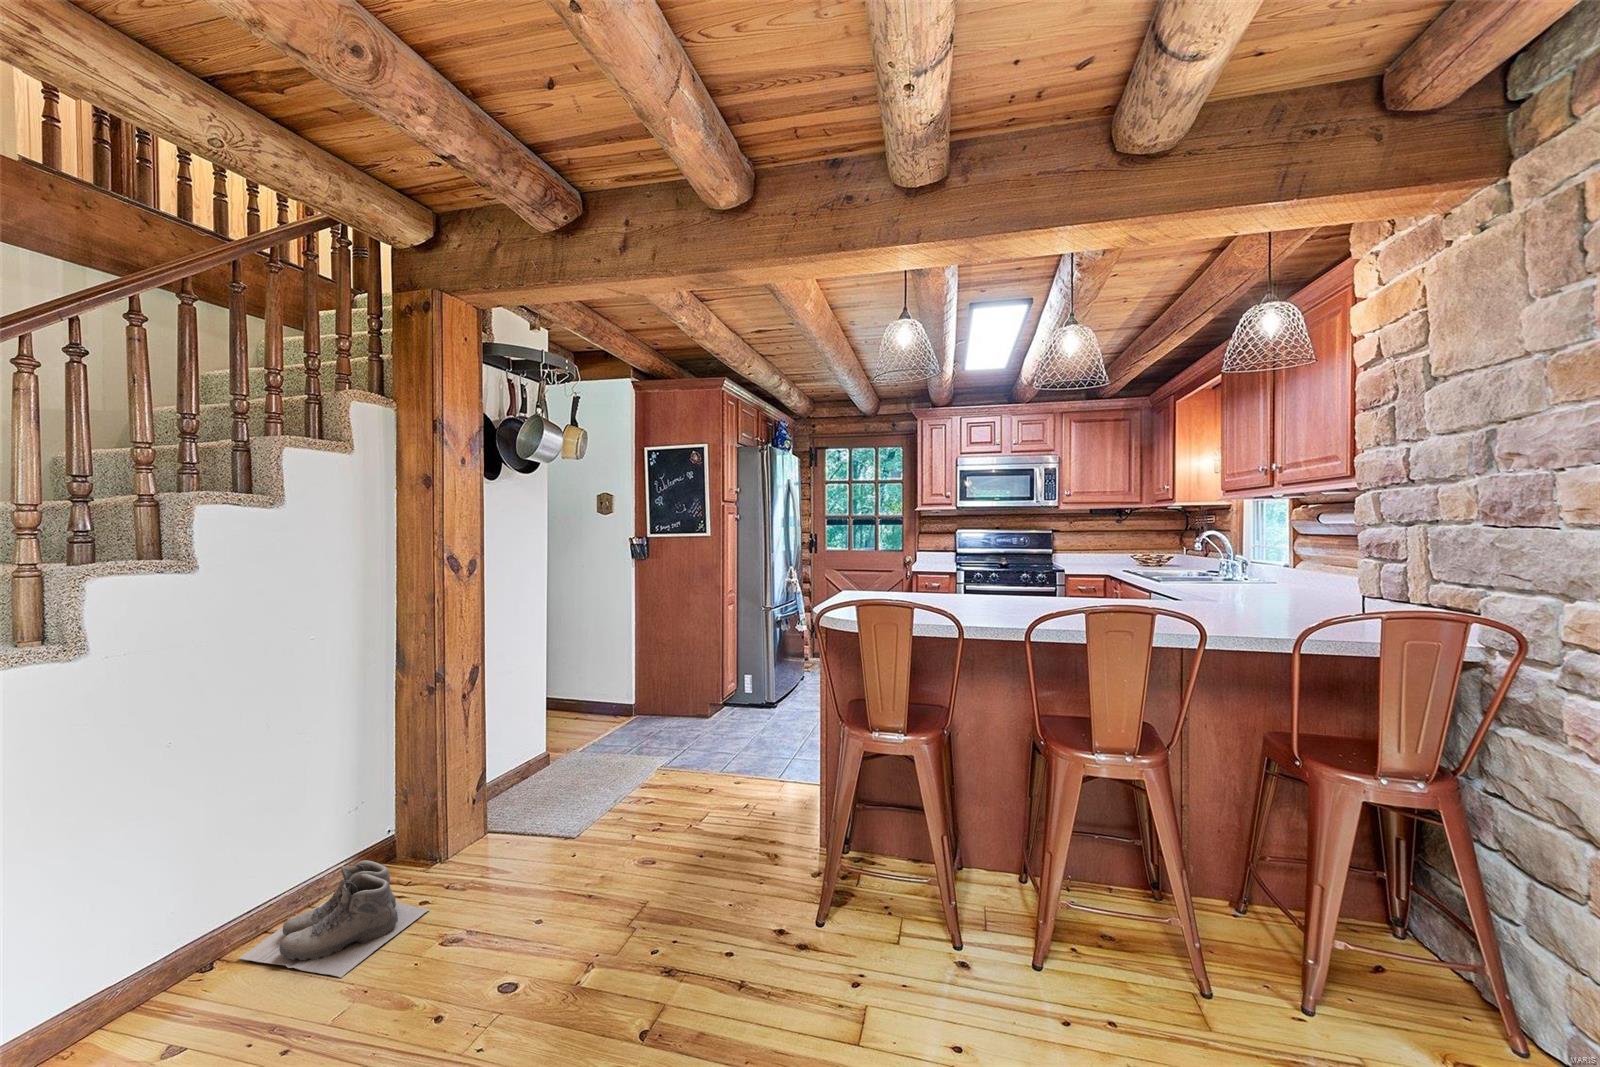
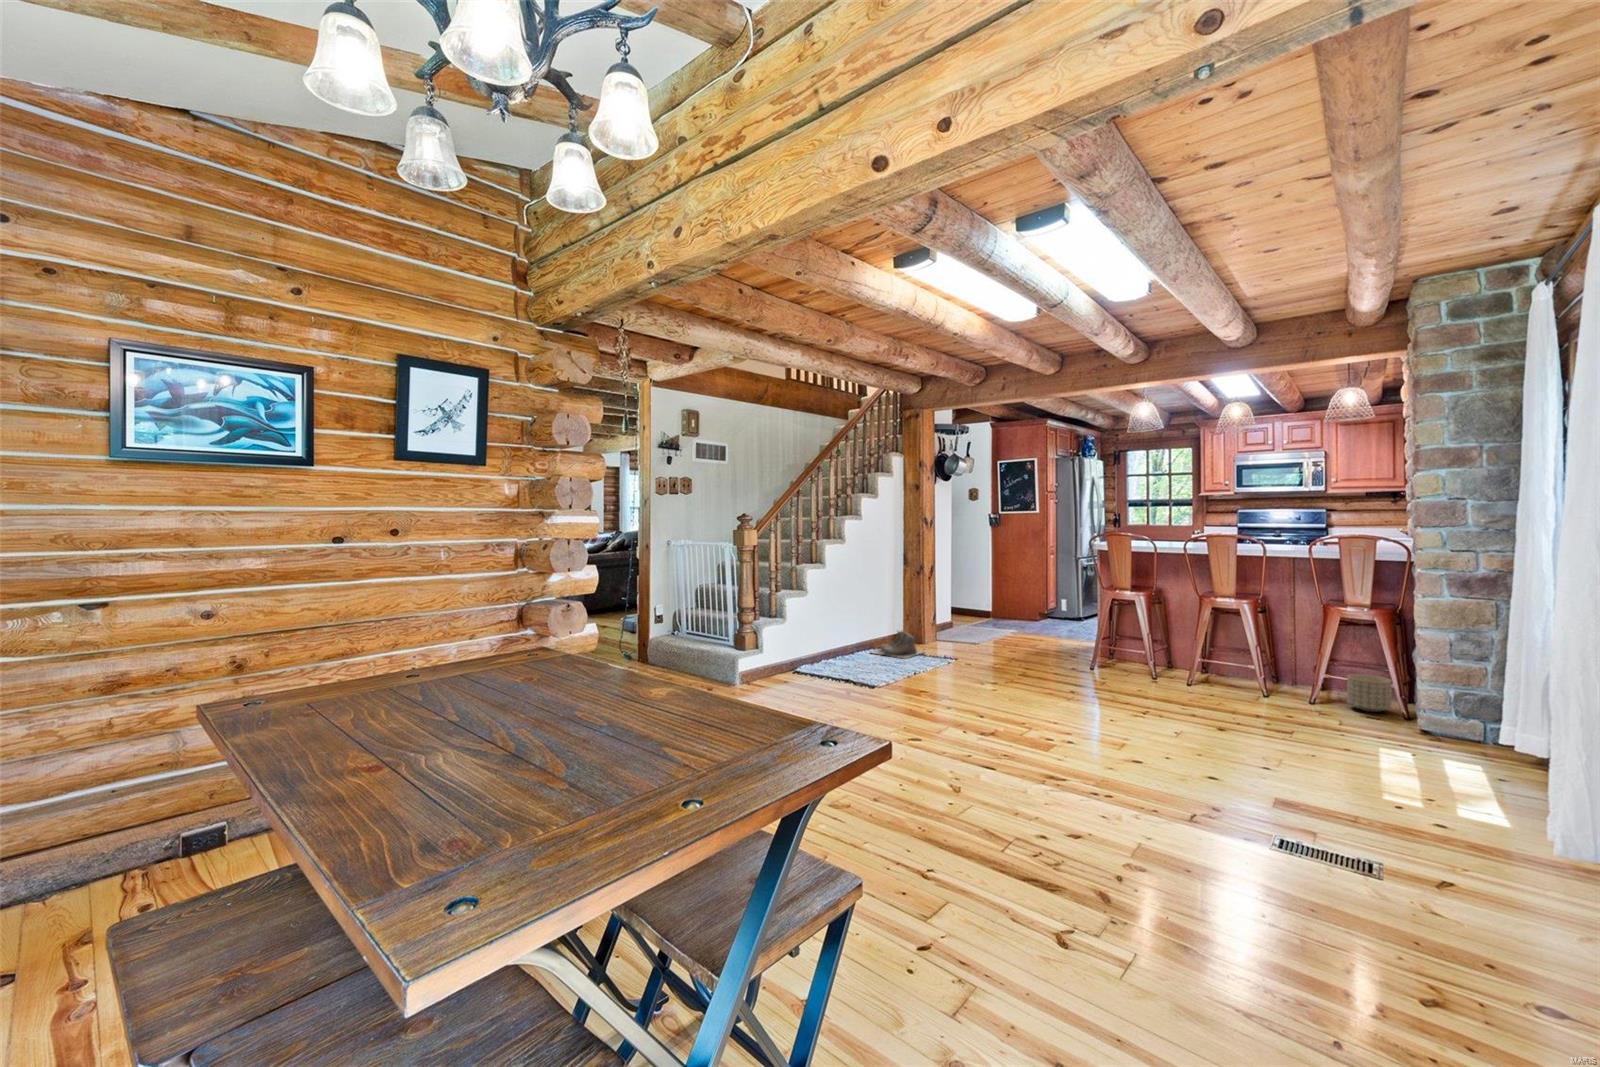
planter: none [1385,913,1497,1029] -> present [1347,674,1392,712]

